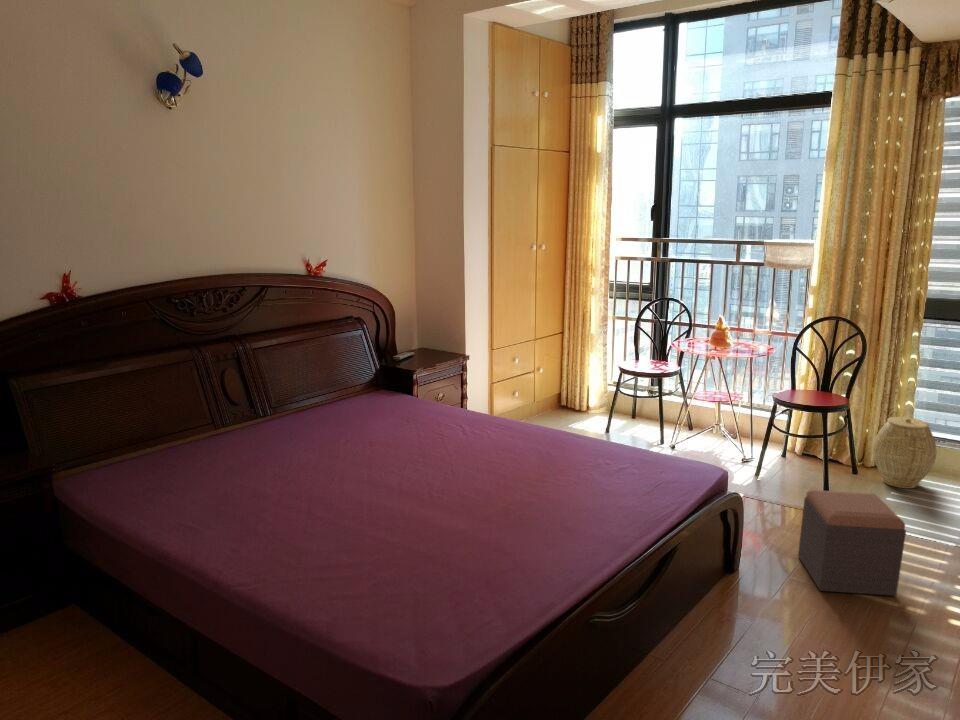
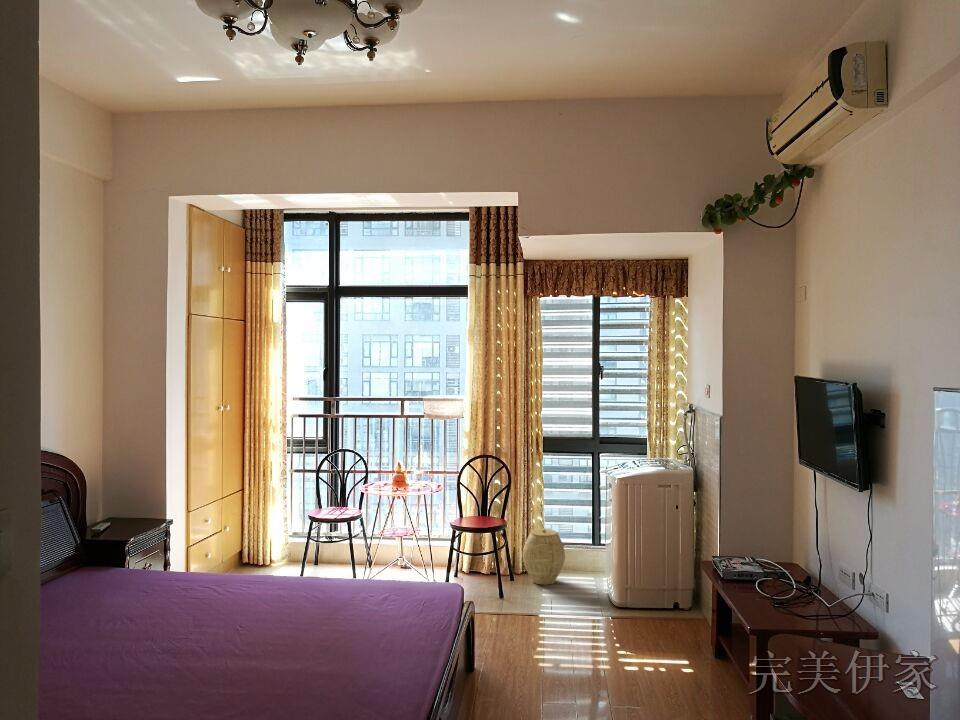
footstool: present [798,490,906,596] -> none [506,586,581,668]

